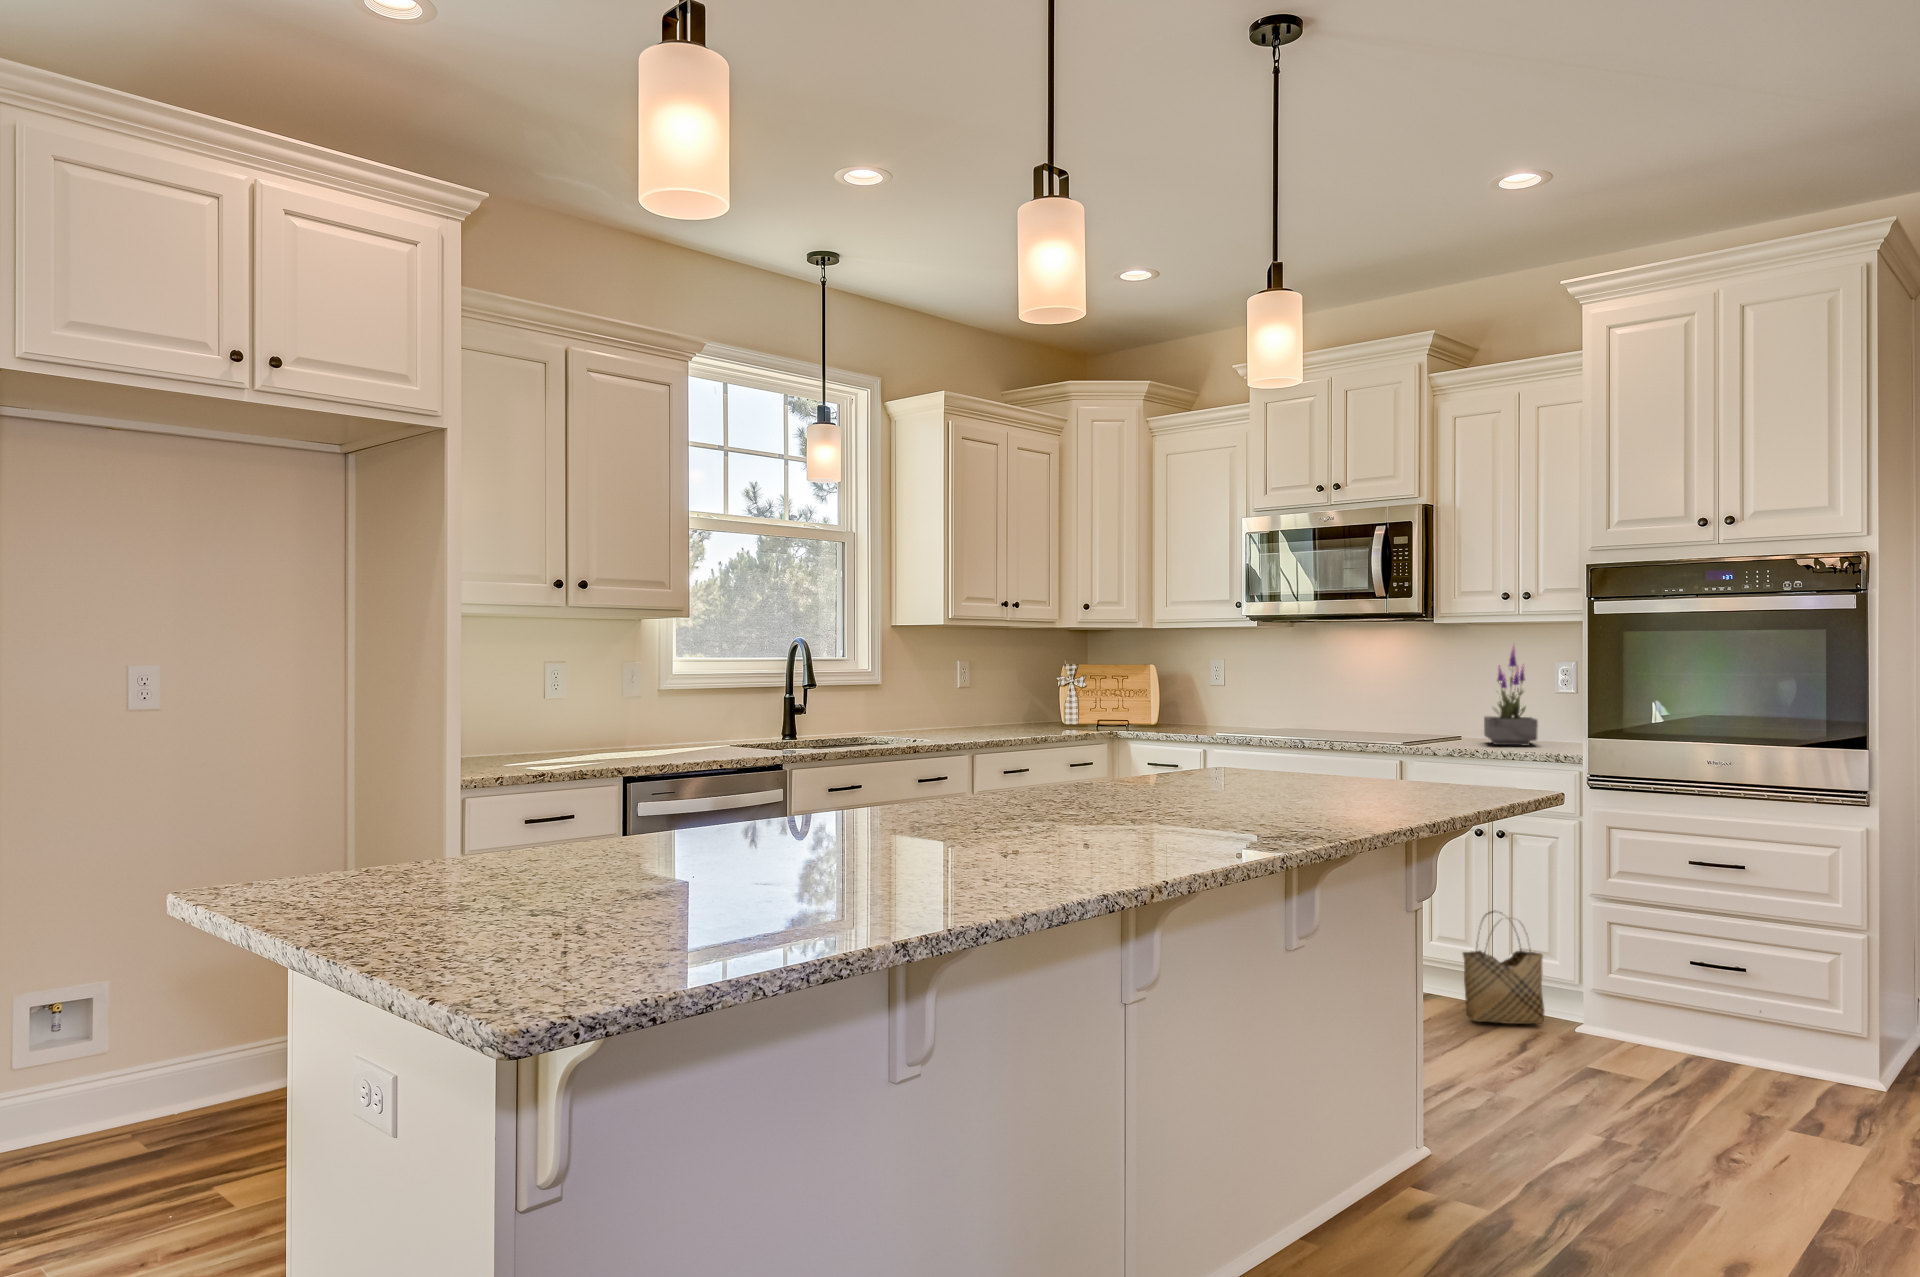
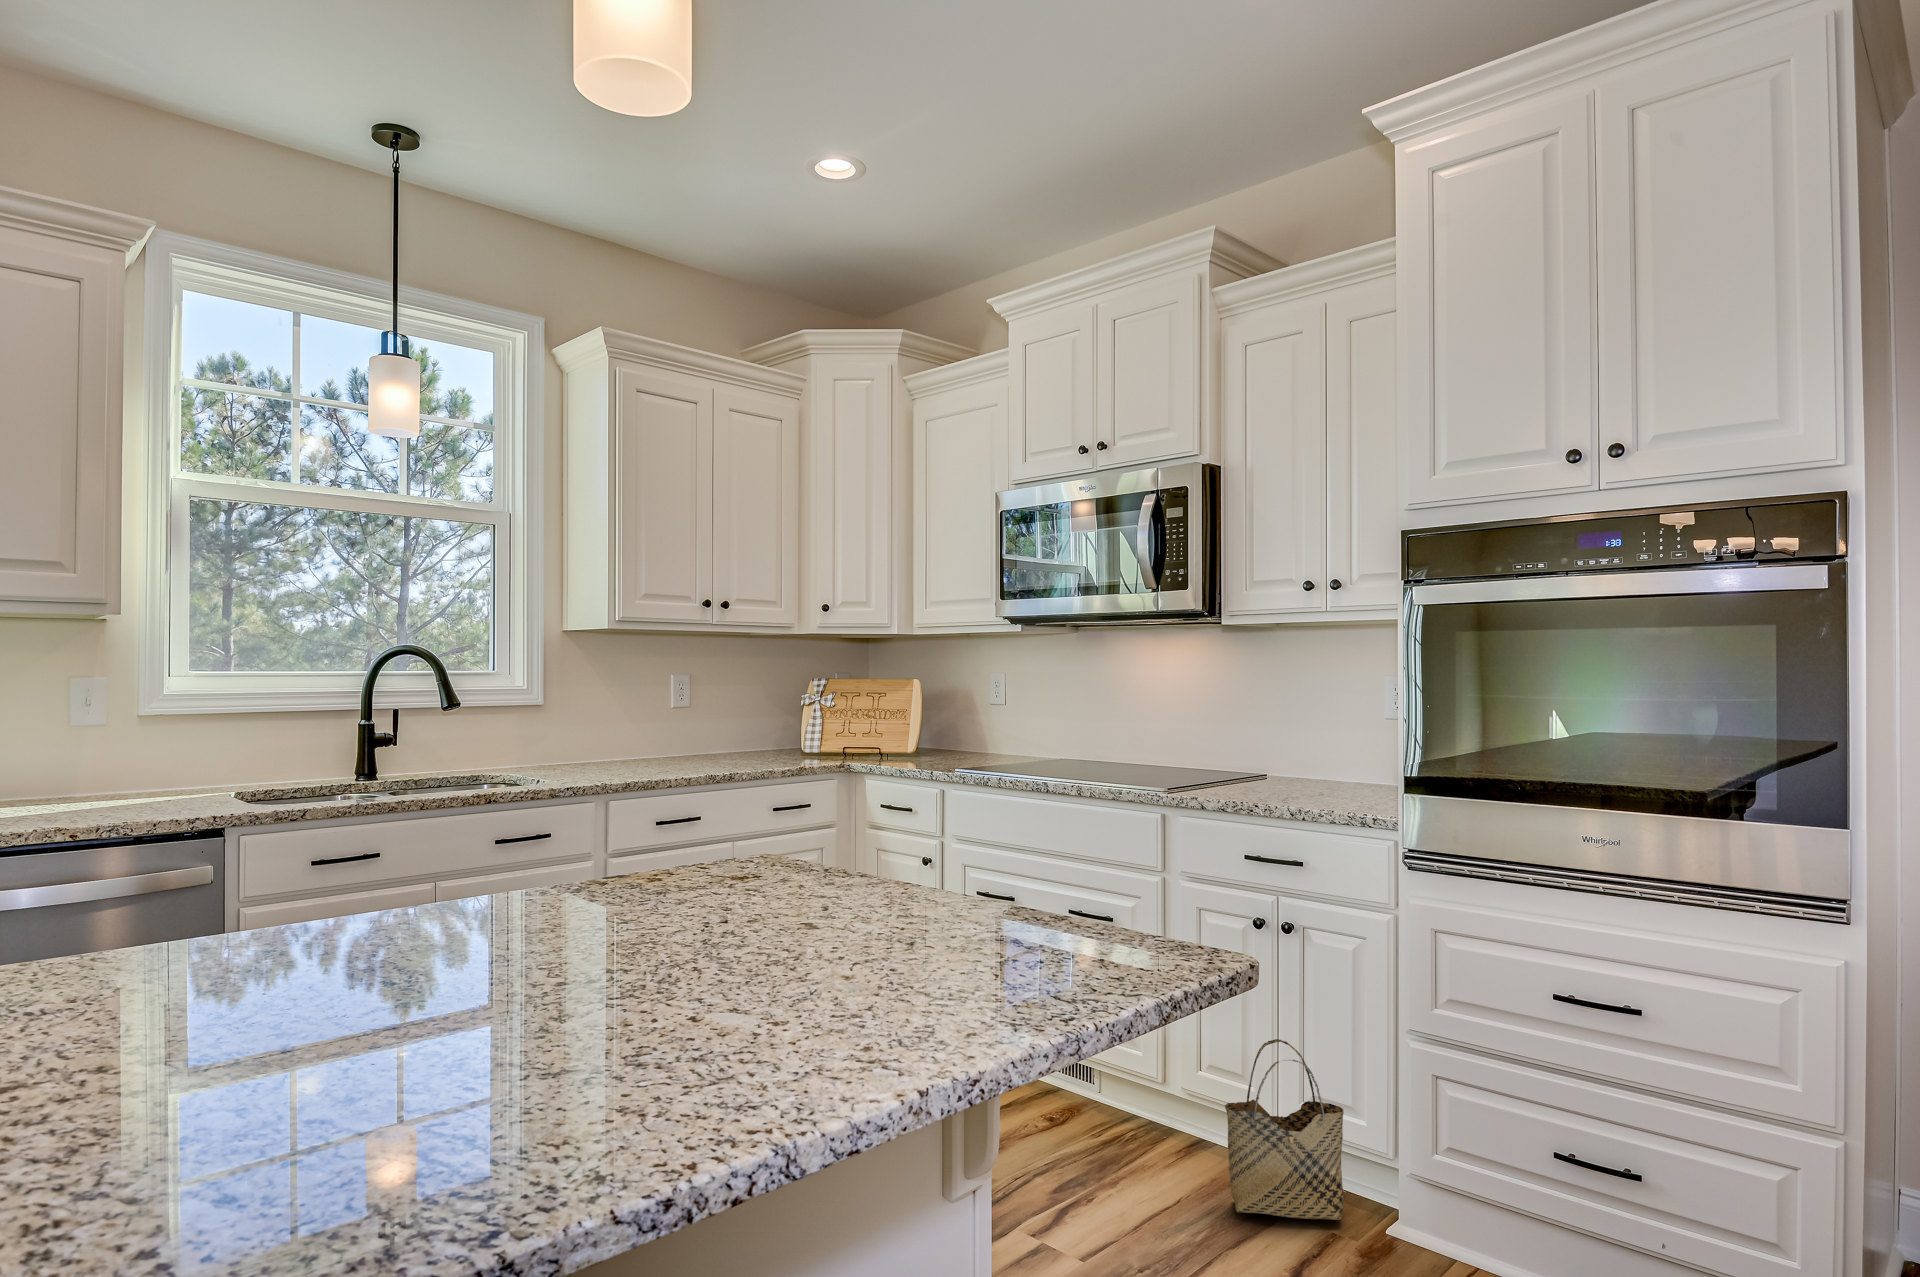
potted plant: present [1484,647,1538,746] -> none [1278,650,1345,796]

